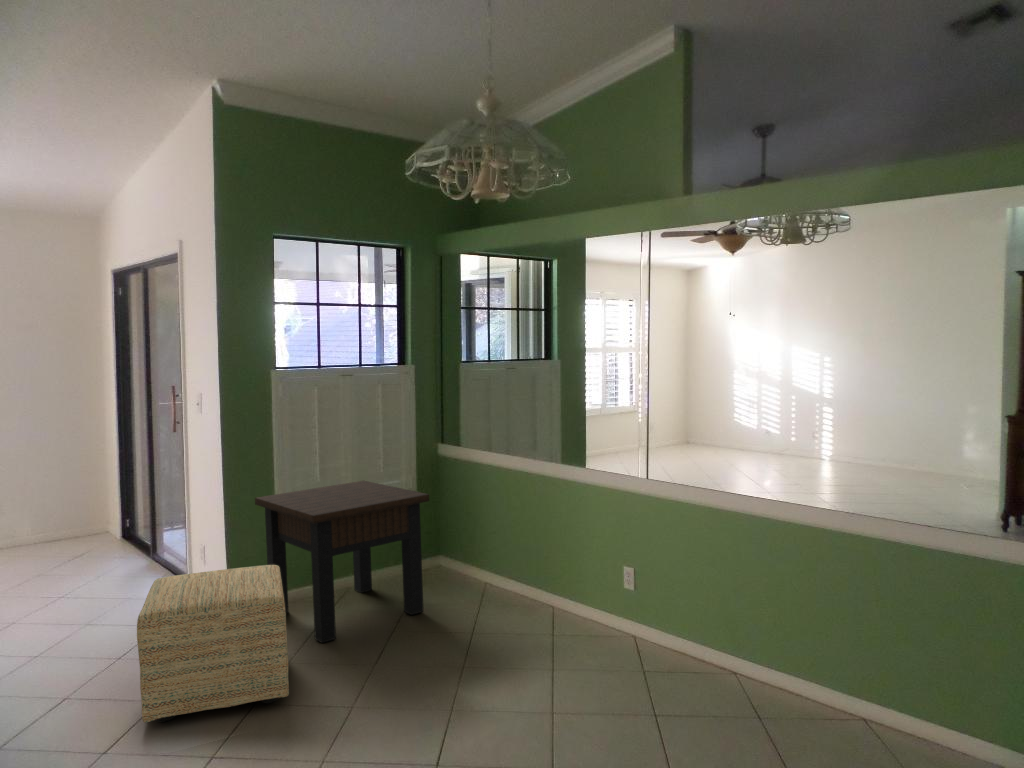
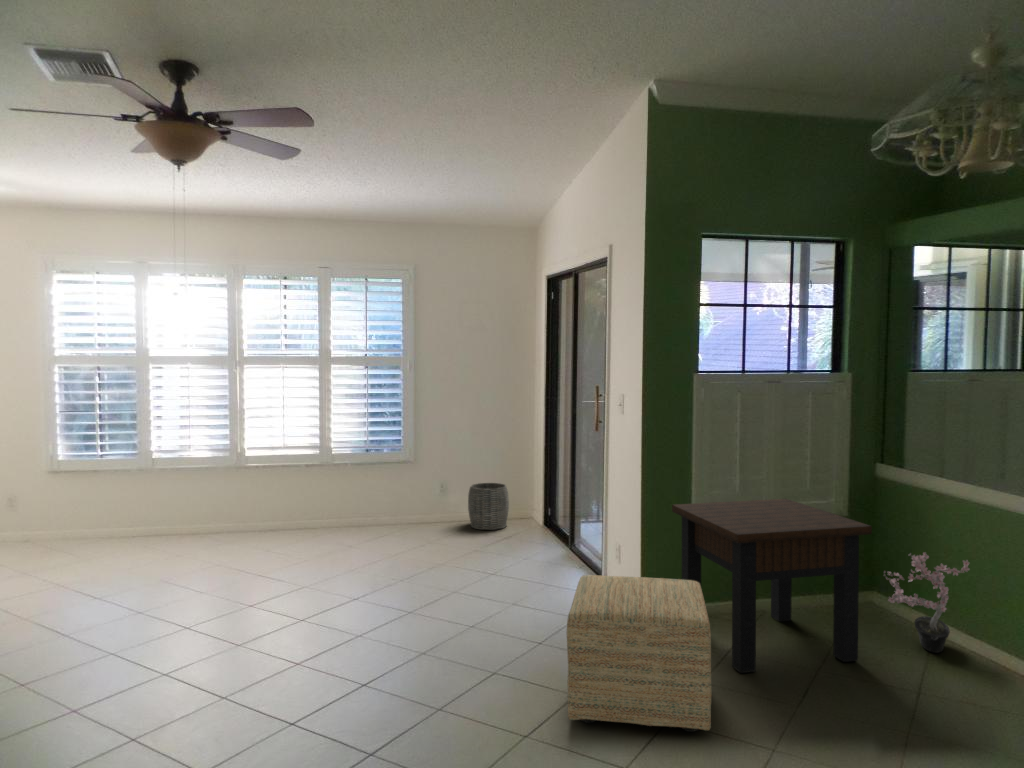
woven basket: none [20,502,75,558] -> present [468,483,509,530]
potted plant: none [444,507,508,593] -> present [886,553,969,653]

